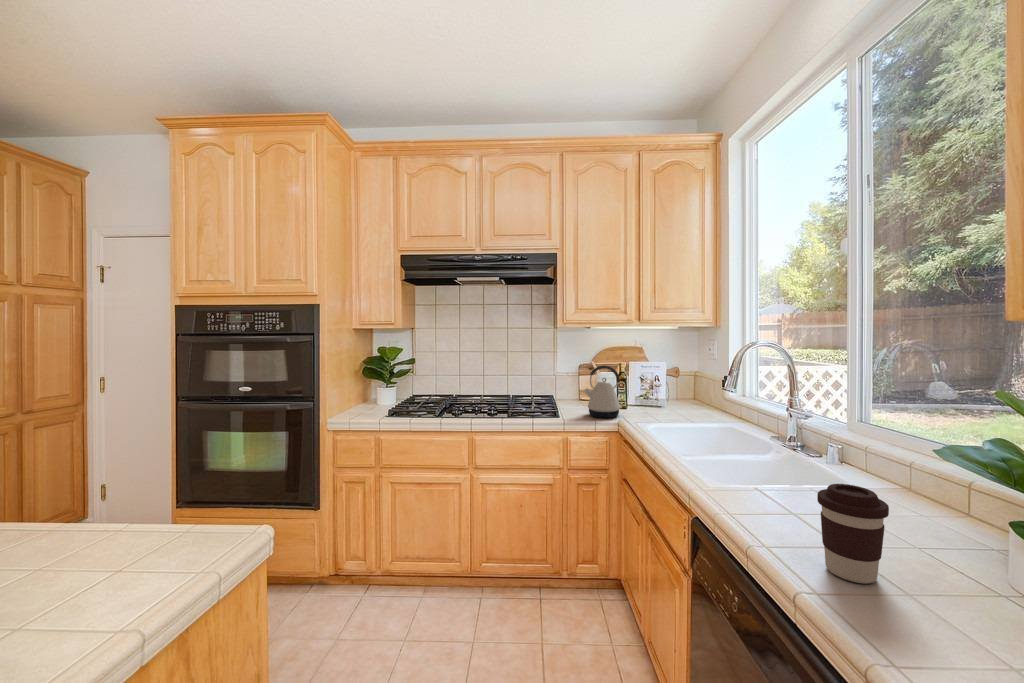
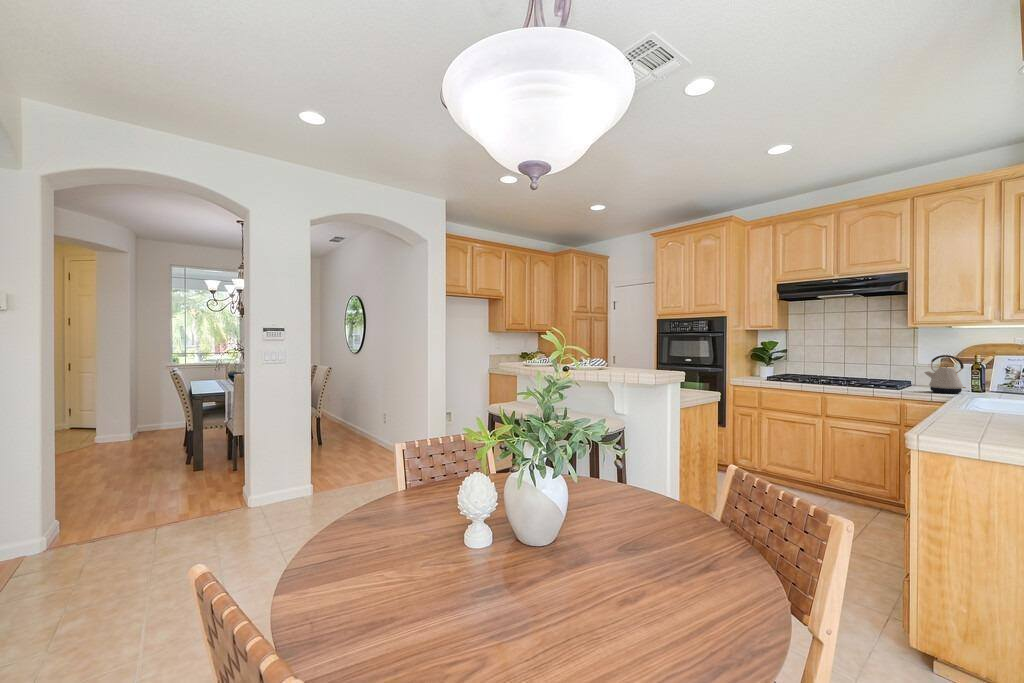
coffee cup: present [817,484,889,584] -> none [957,386,991,423]

